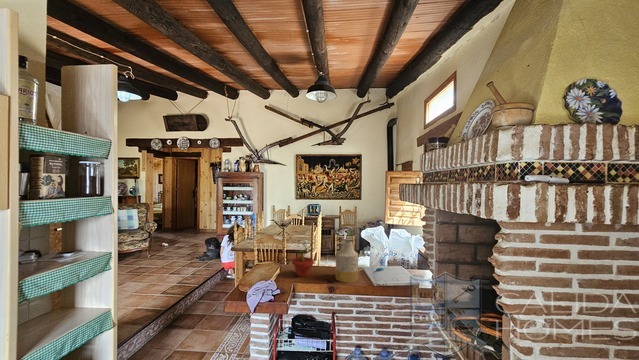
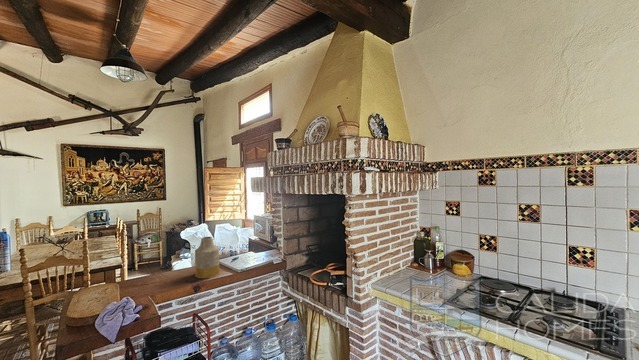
potted plant: present [292,241,314,277] -> none [139,245,170,288]

